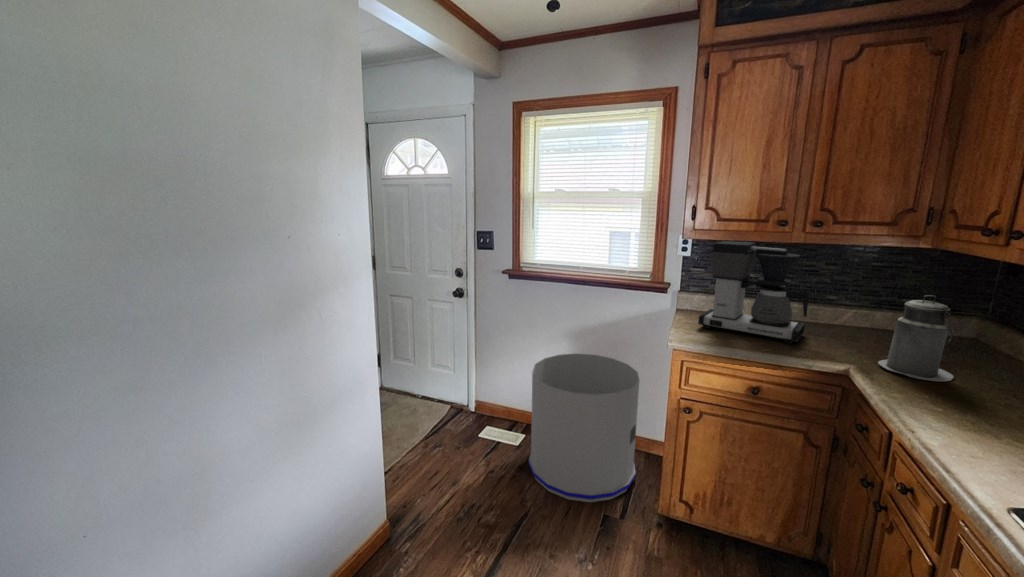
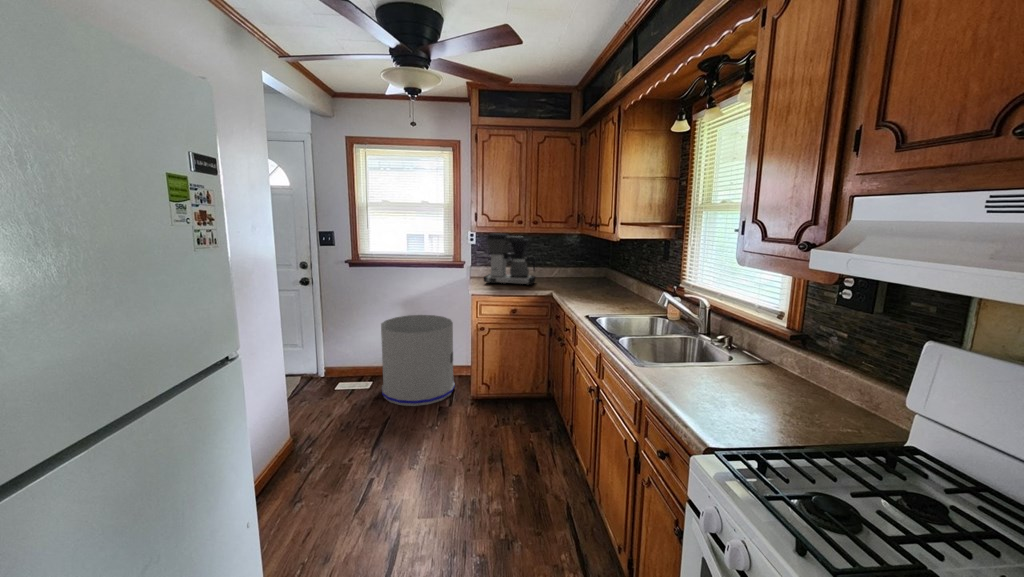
canister: present [878,295,953,382] -> none [563,254,588,291]

